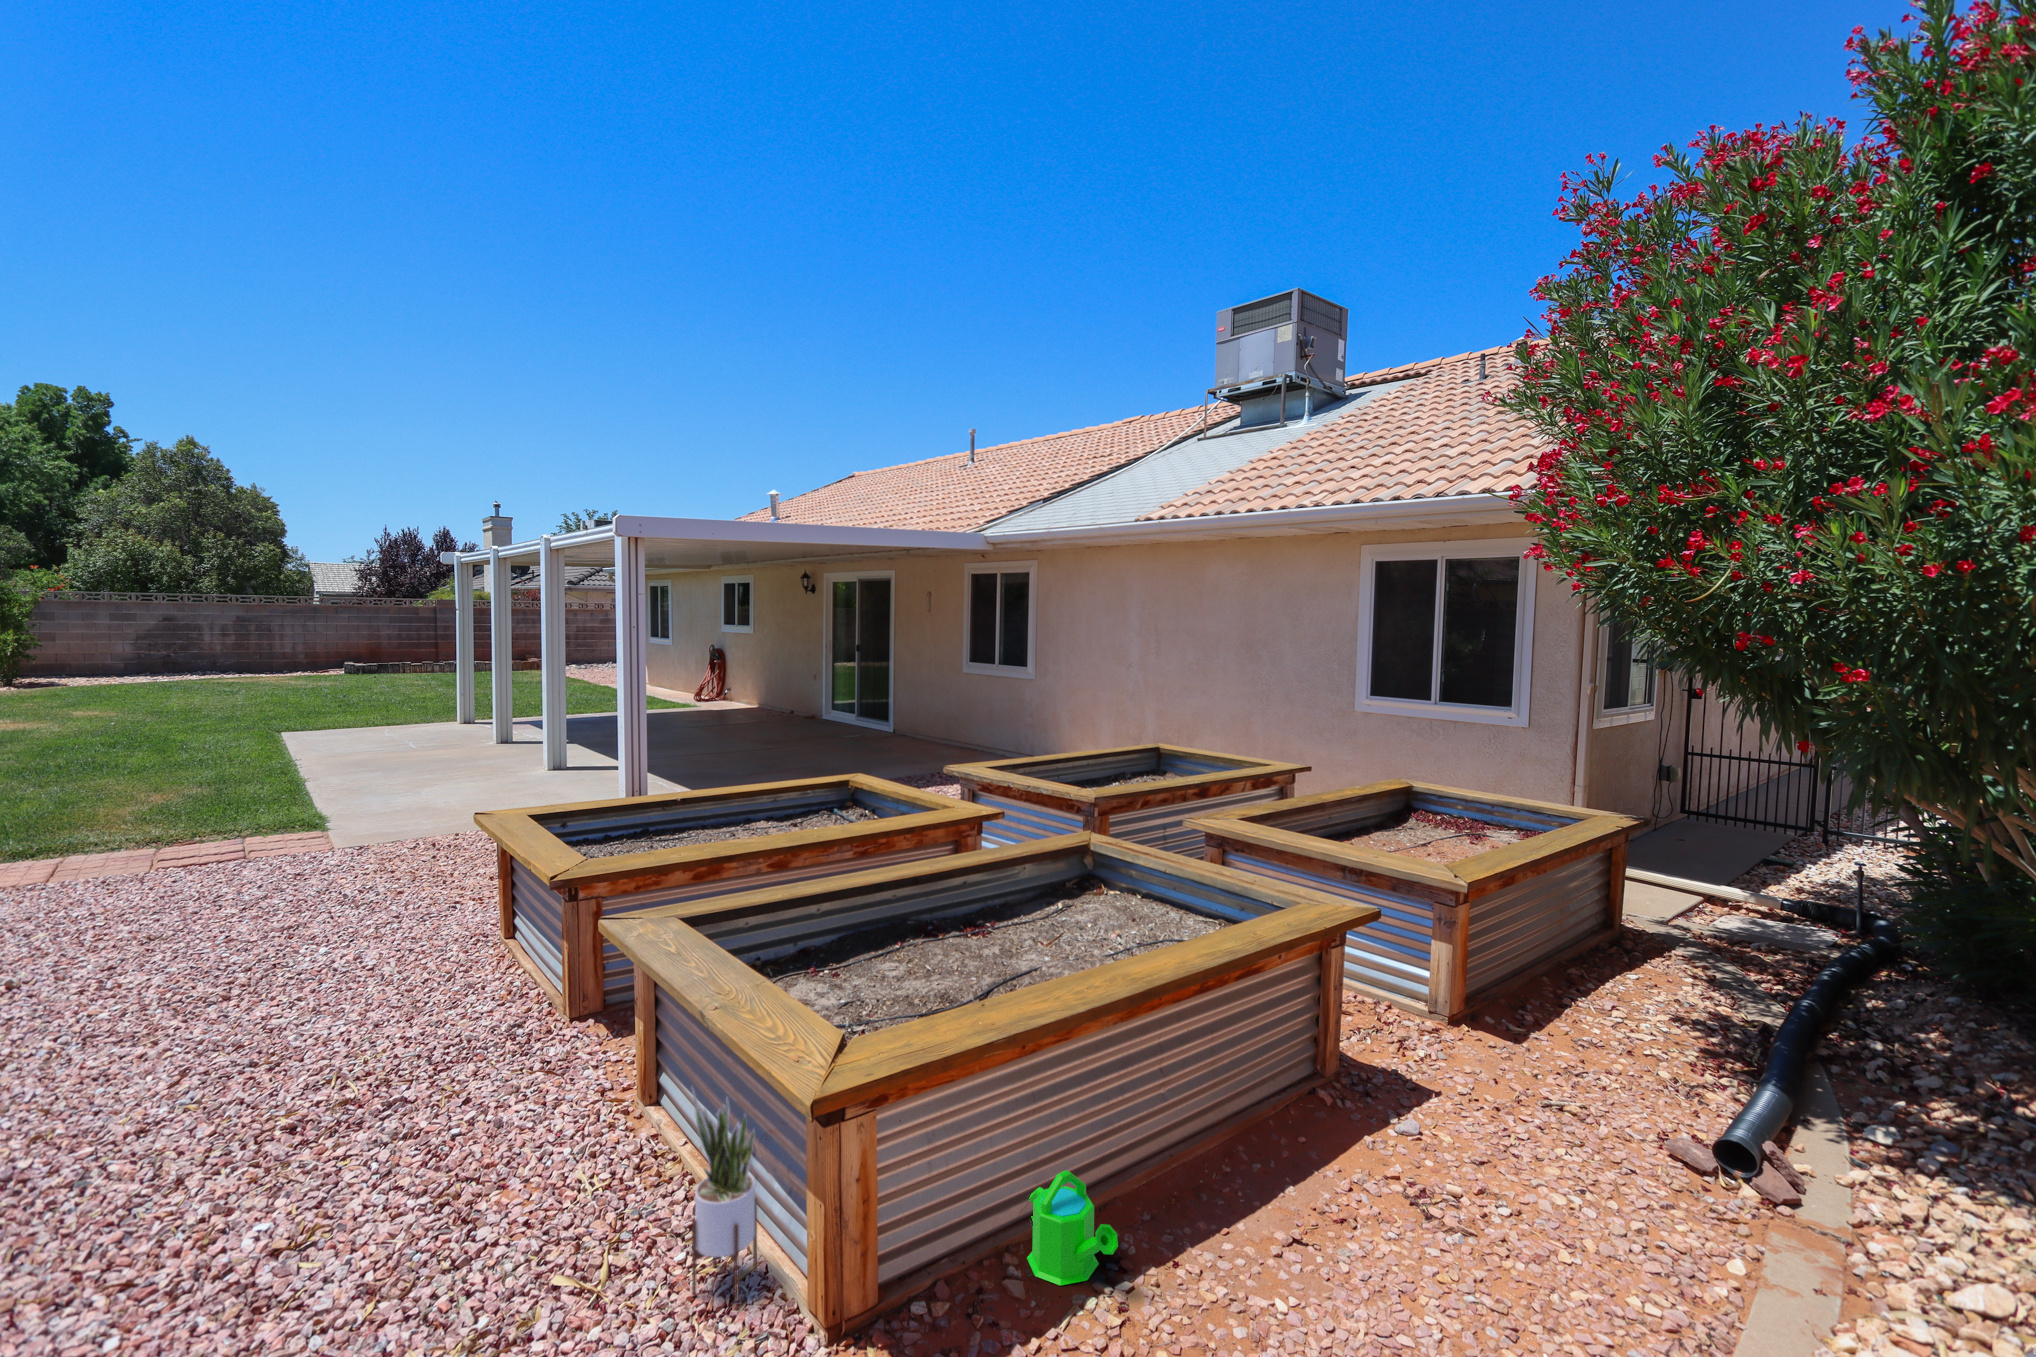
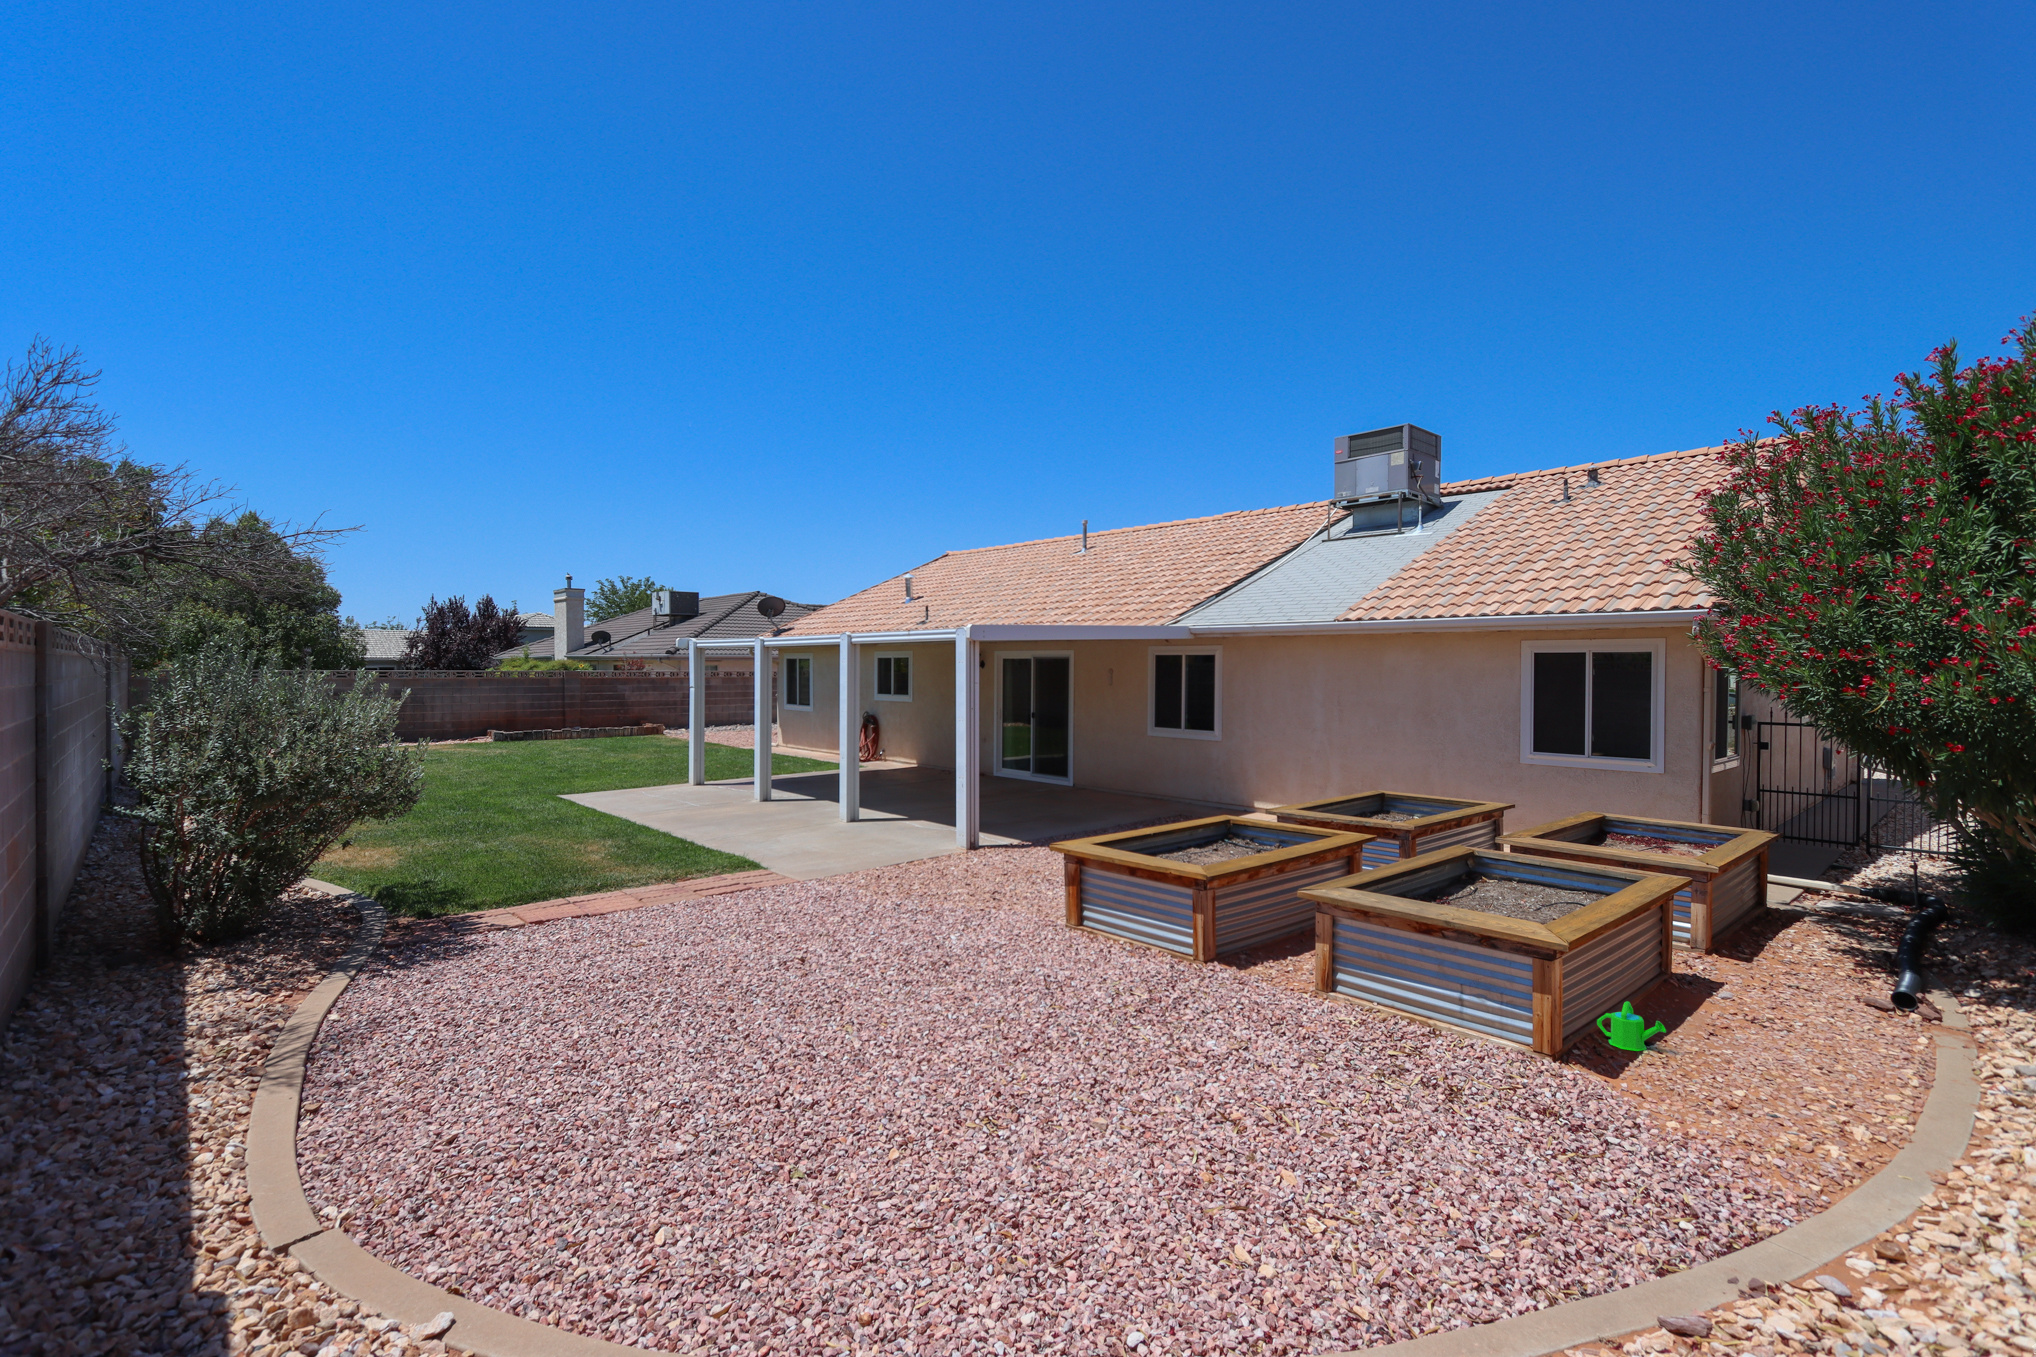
potted plant: present [691,1088,757,1301] -> none [1465,964,1508,1060]

